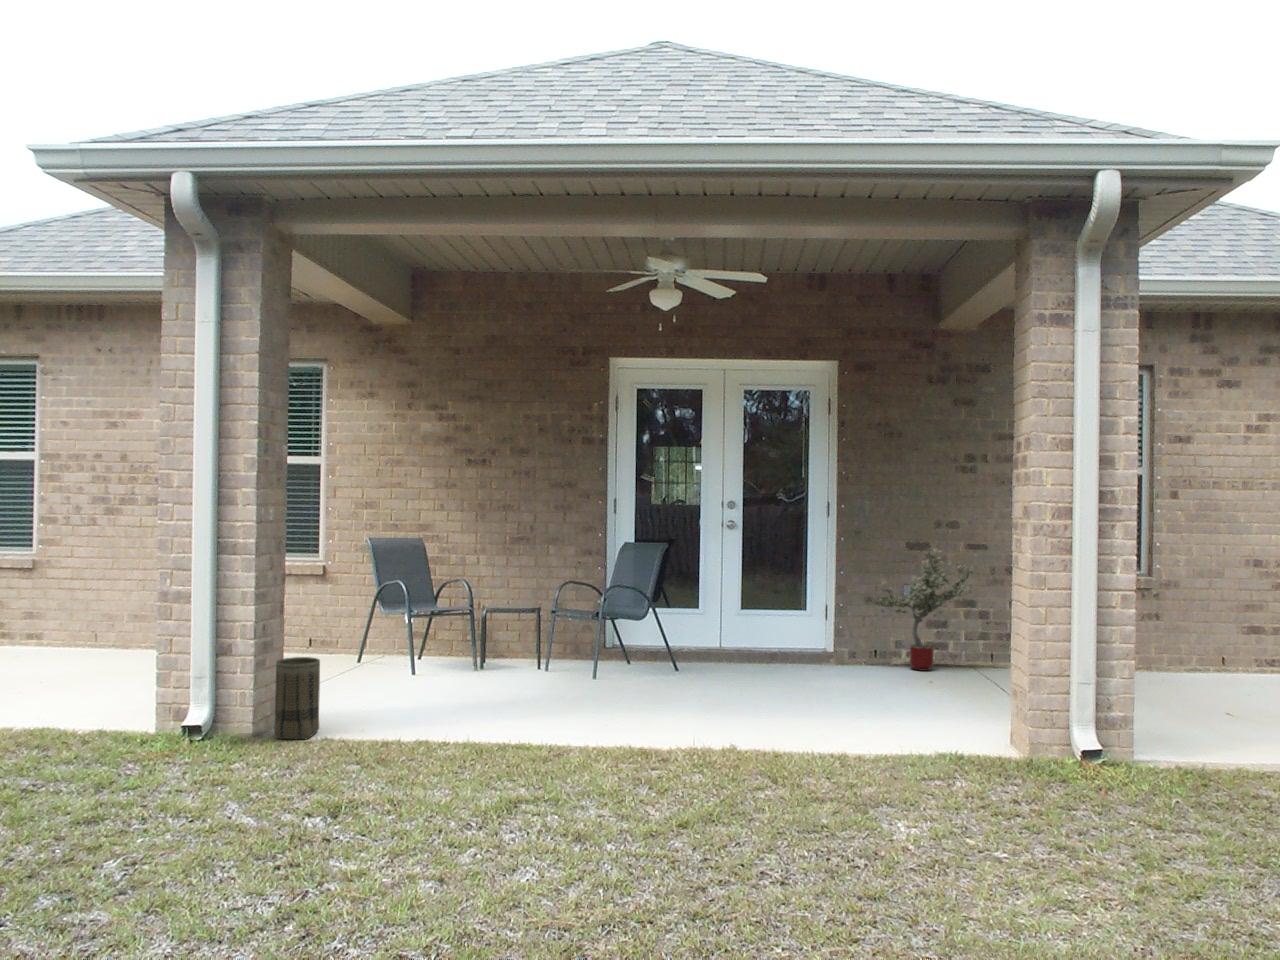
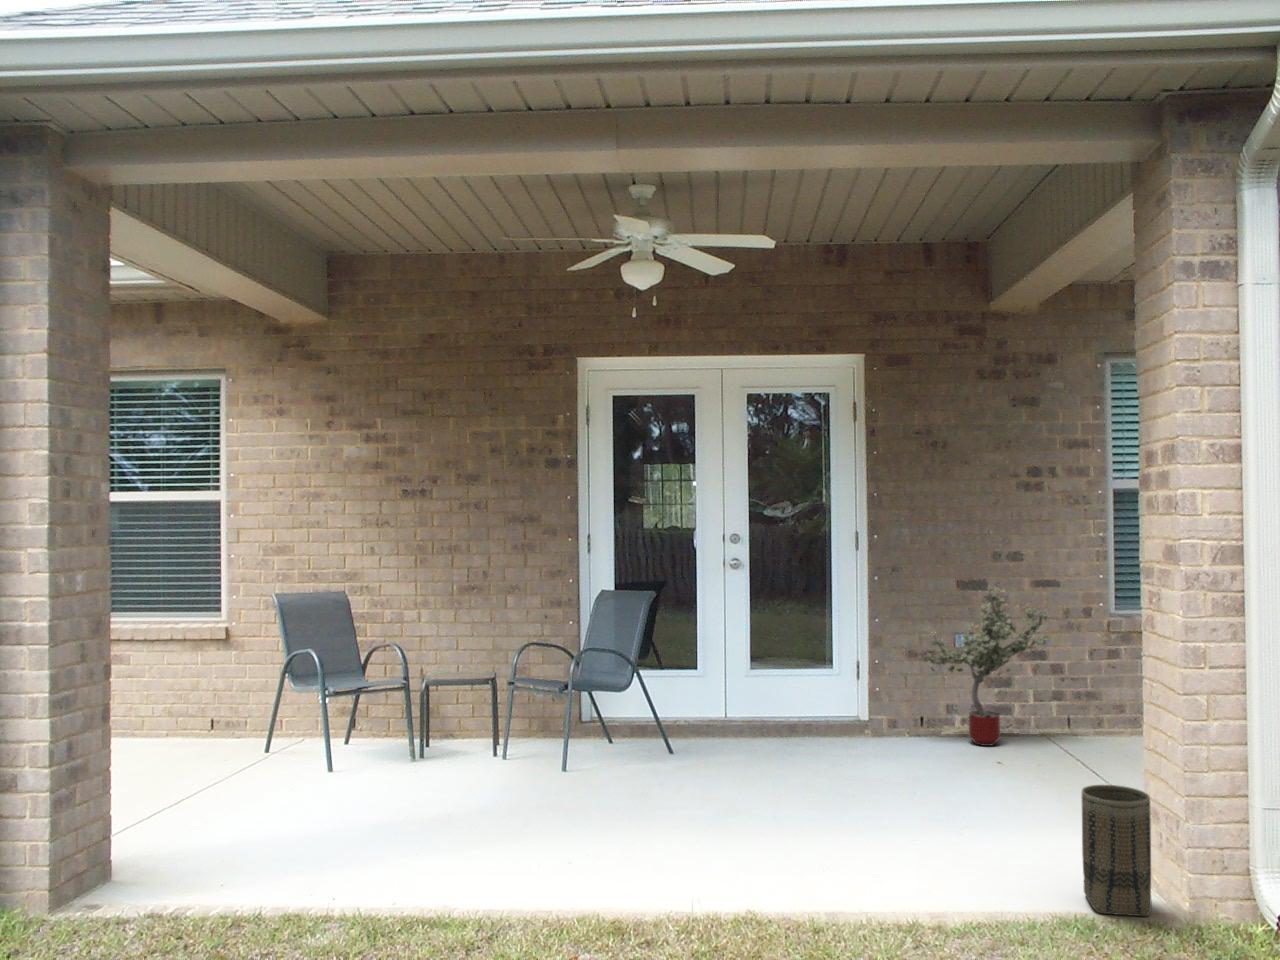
basket: present [274,657,320,739] -> present [1082,785,1152,916]

